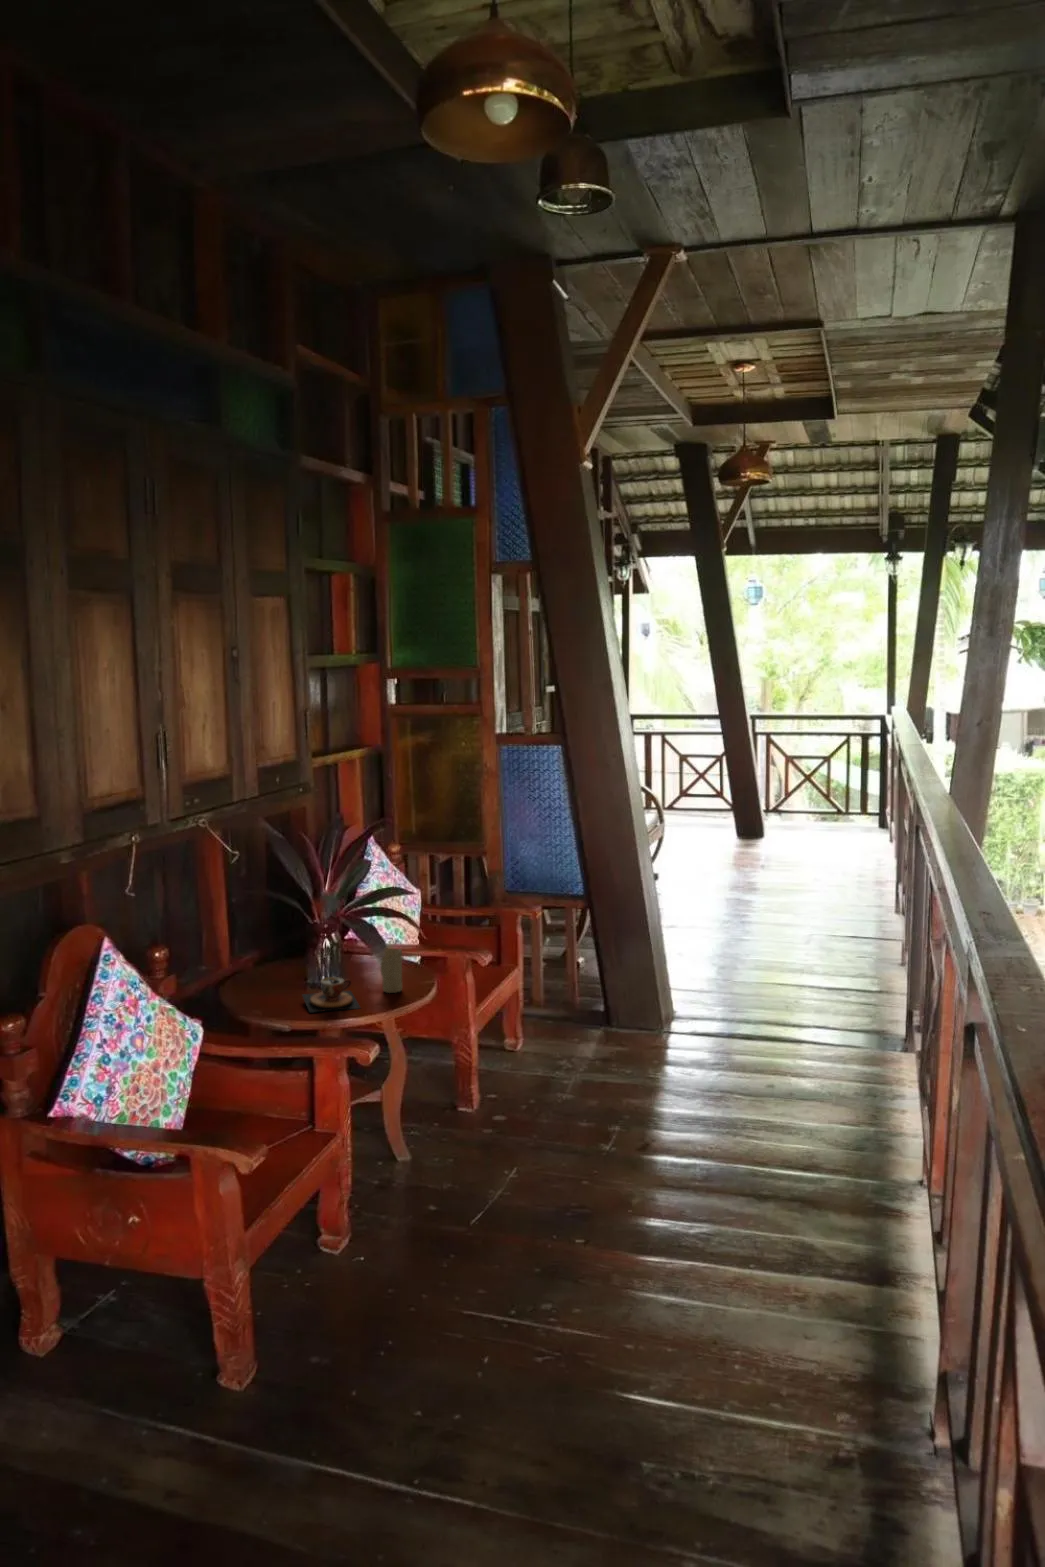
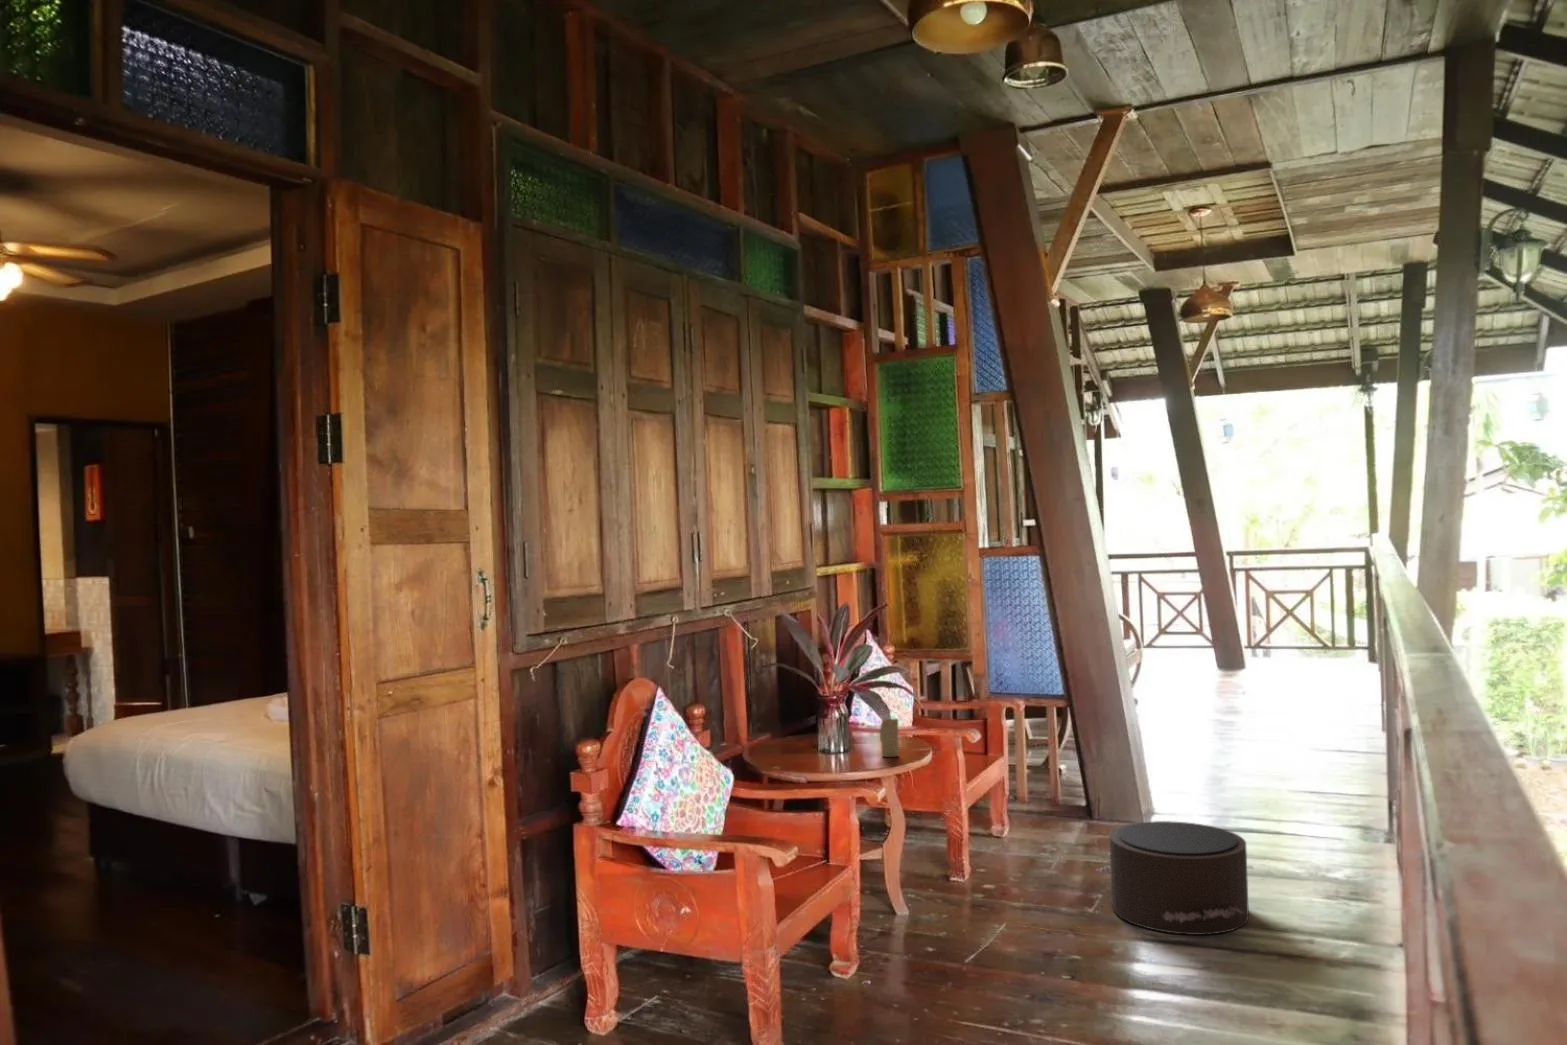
teacup: present [302,977,360,1012] -> none [812,739,864,767]
pouf: none [612,1045,767,1174] -> present [1097,821,1249,935]

